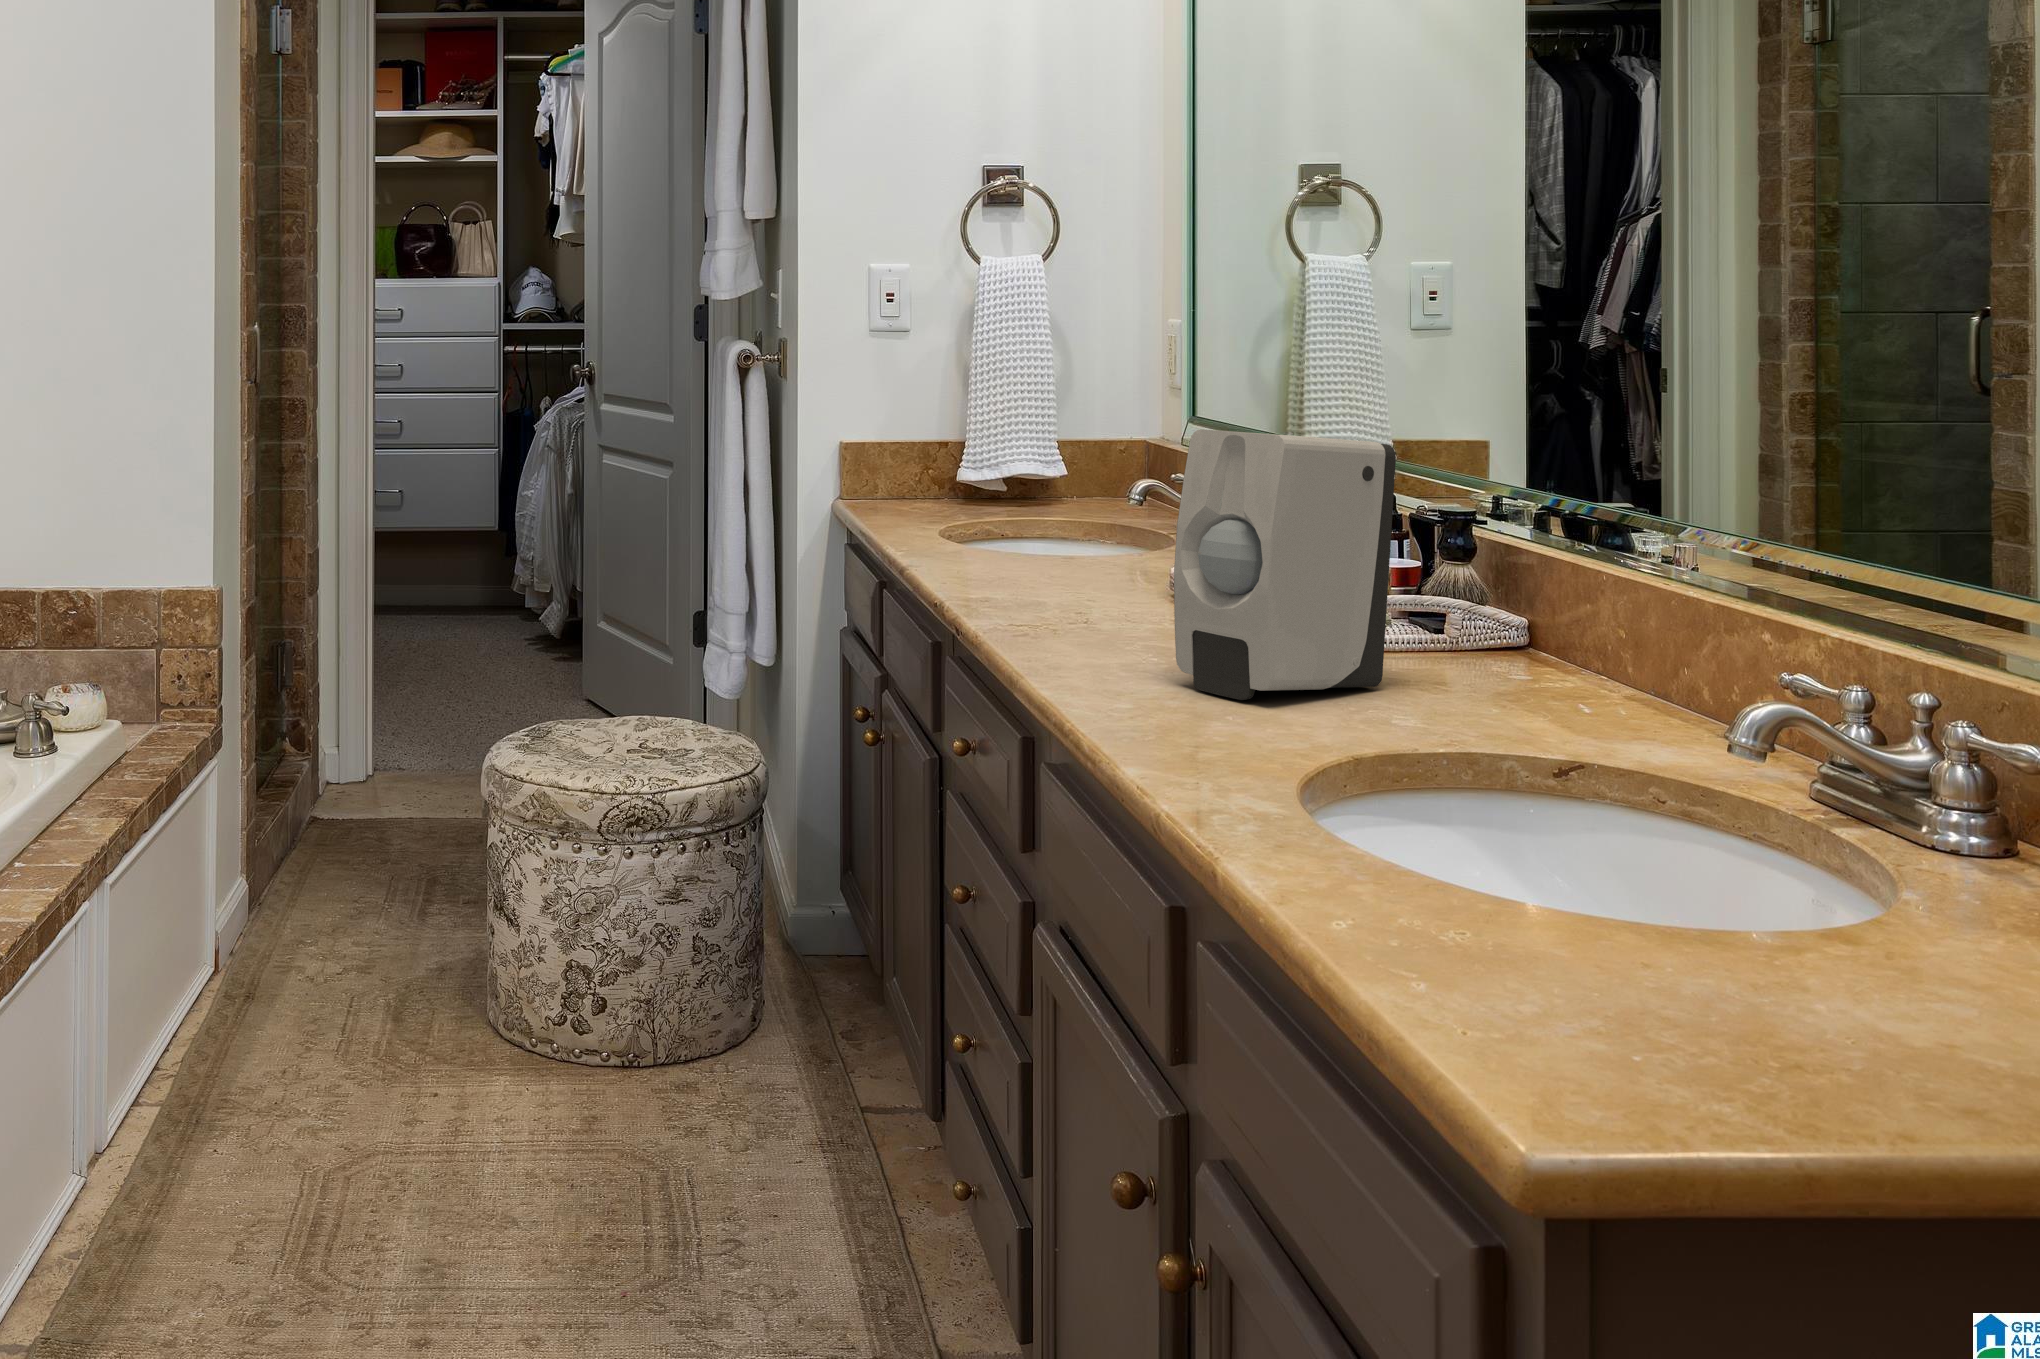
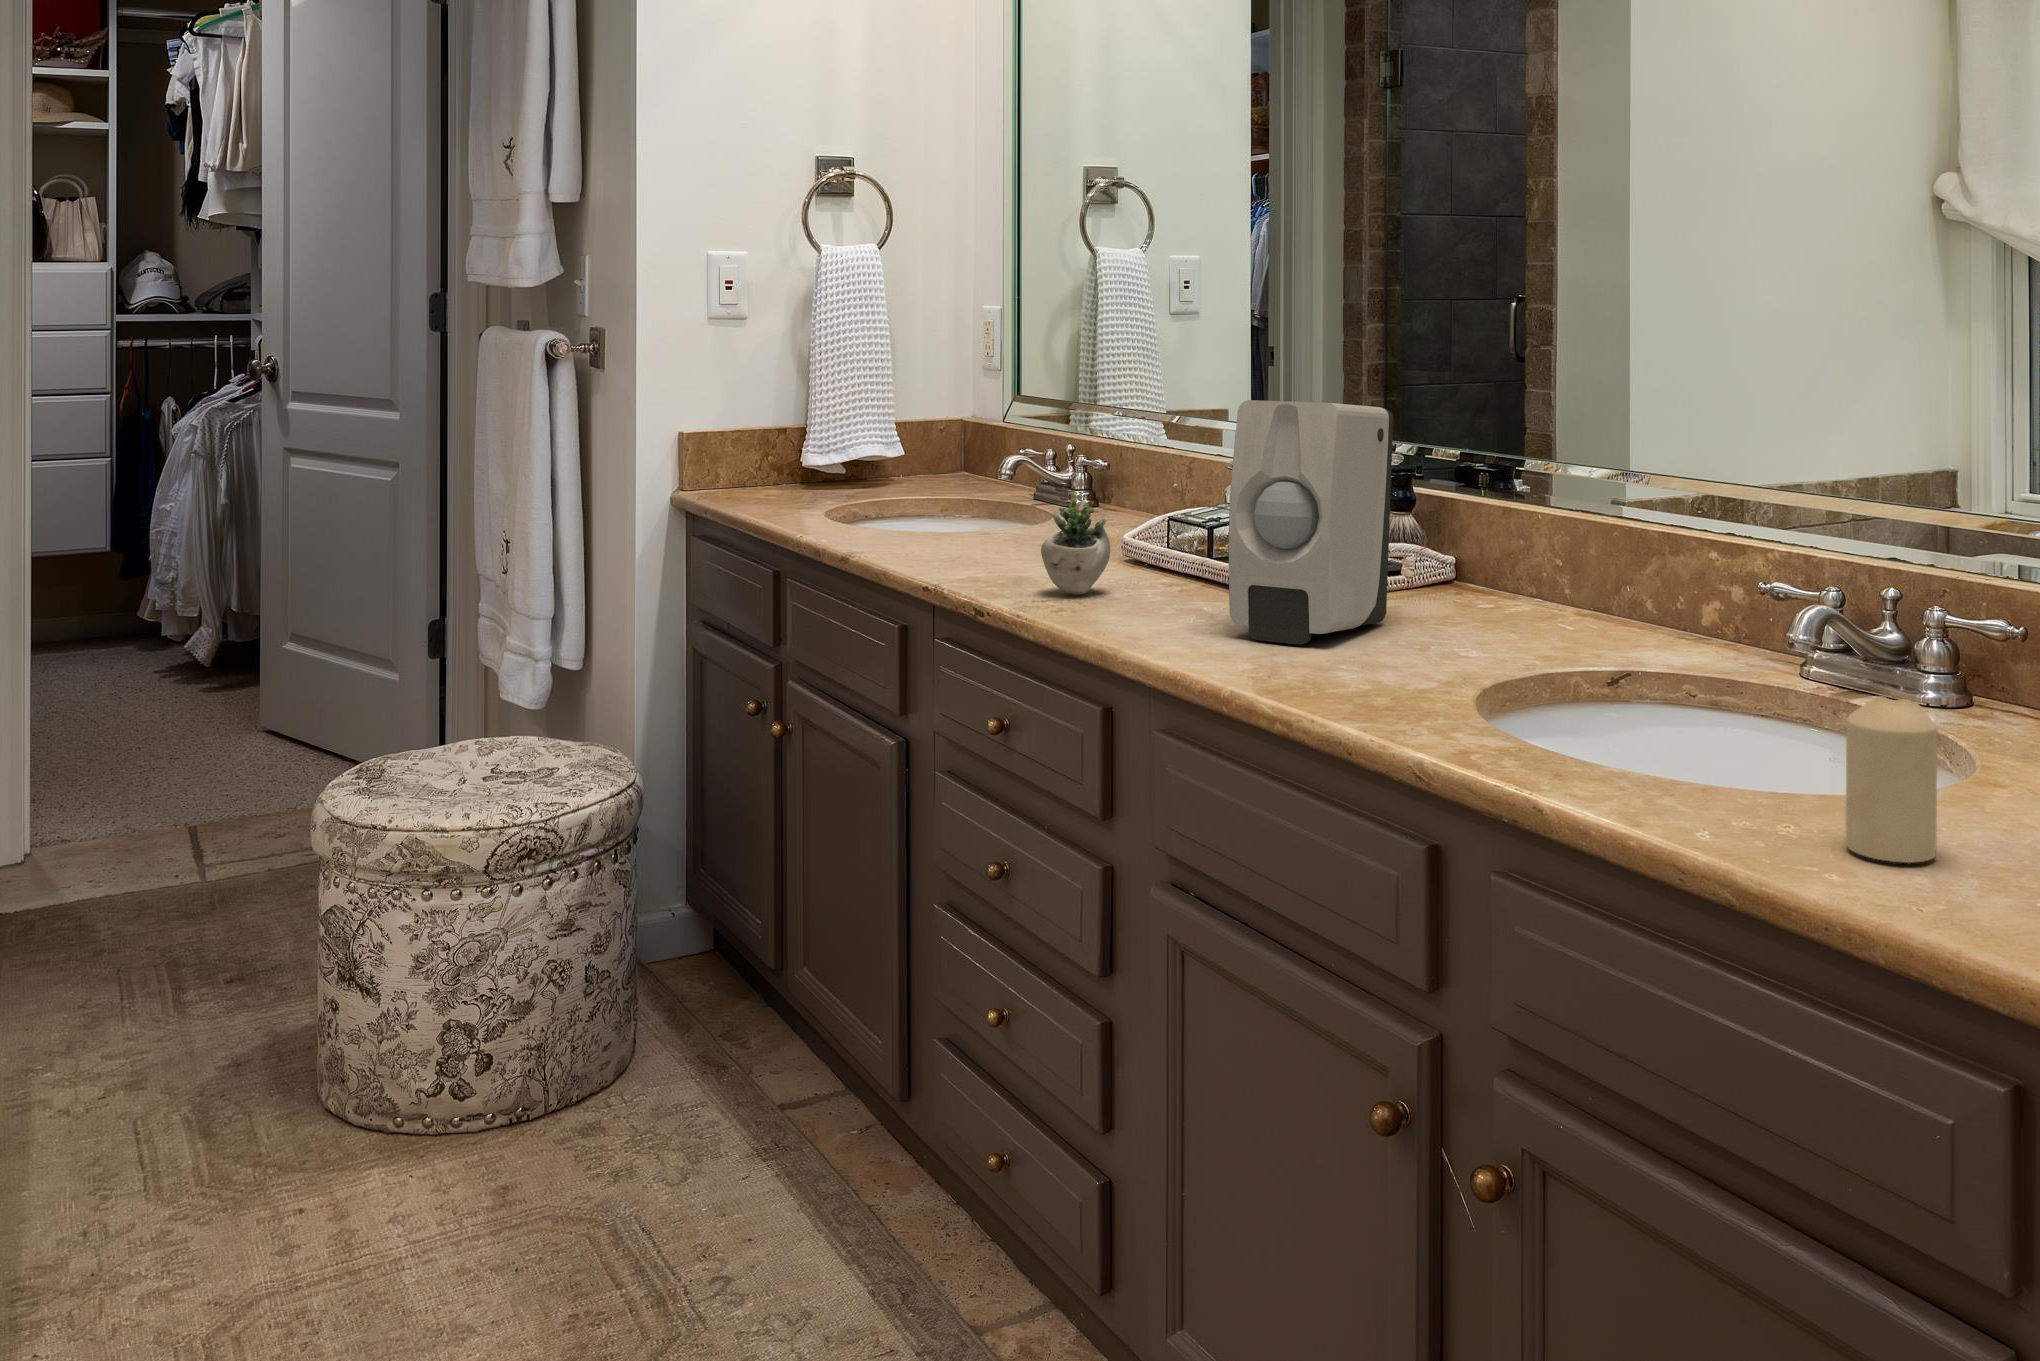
succulent plant: none [1041,516,1186,627] -> present [1041,484,1178,594]
candle: none [1551,819,1669,1028] -> present [1846,696,1938,862]

